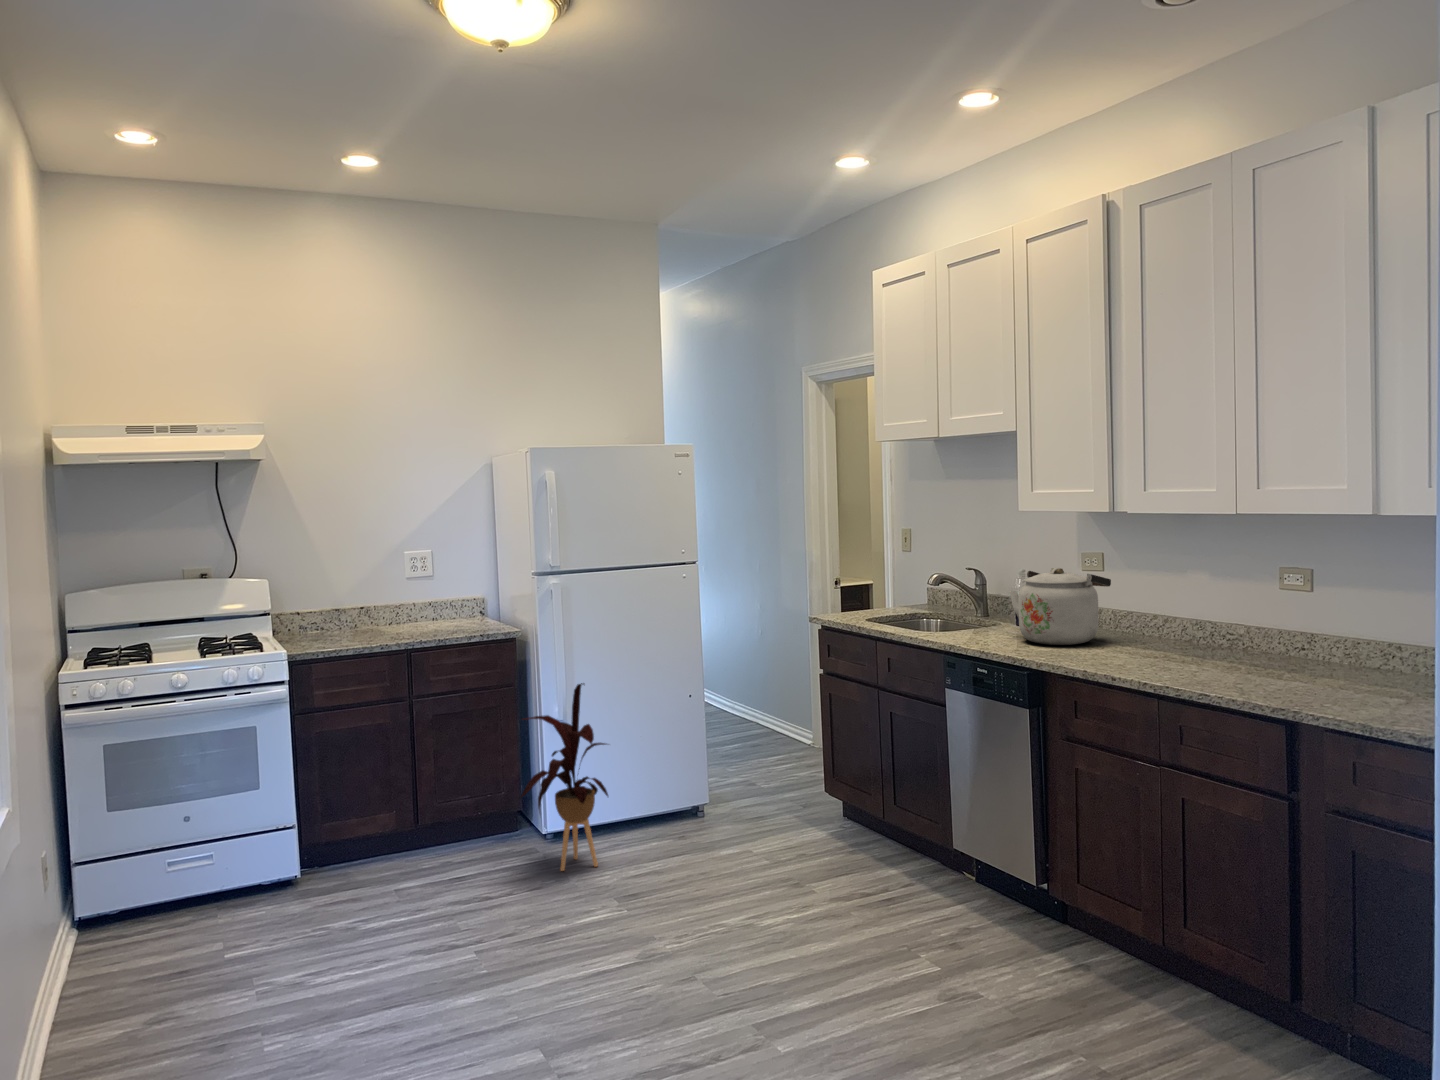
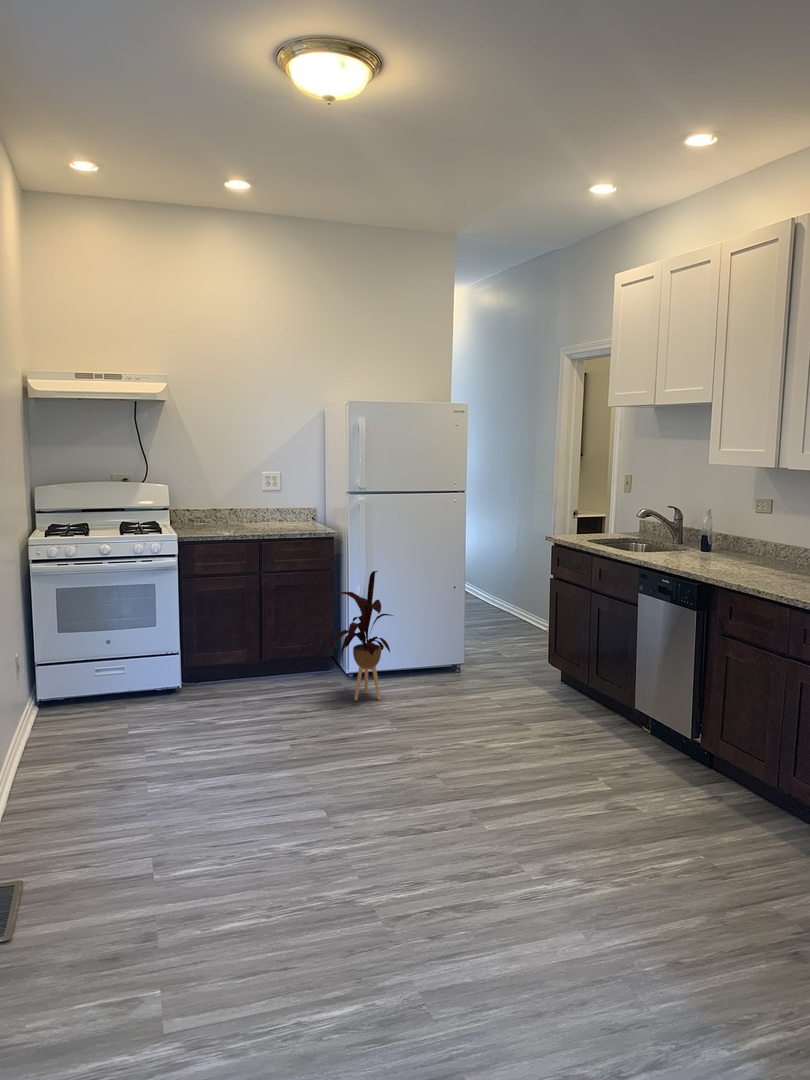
kettle: present [1010,568,1111,645] -> none [695,508,774,566]

